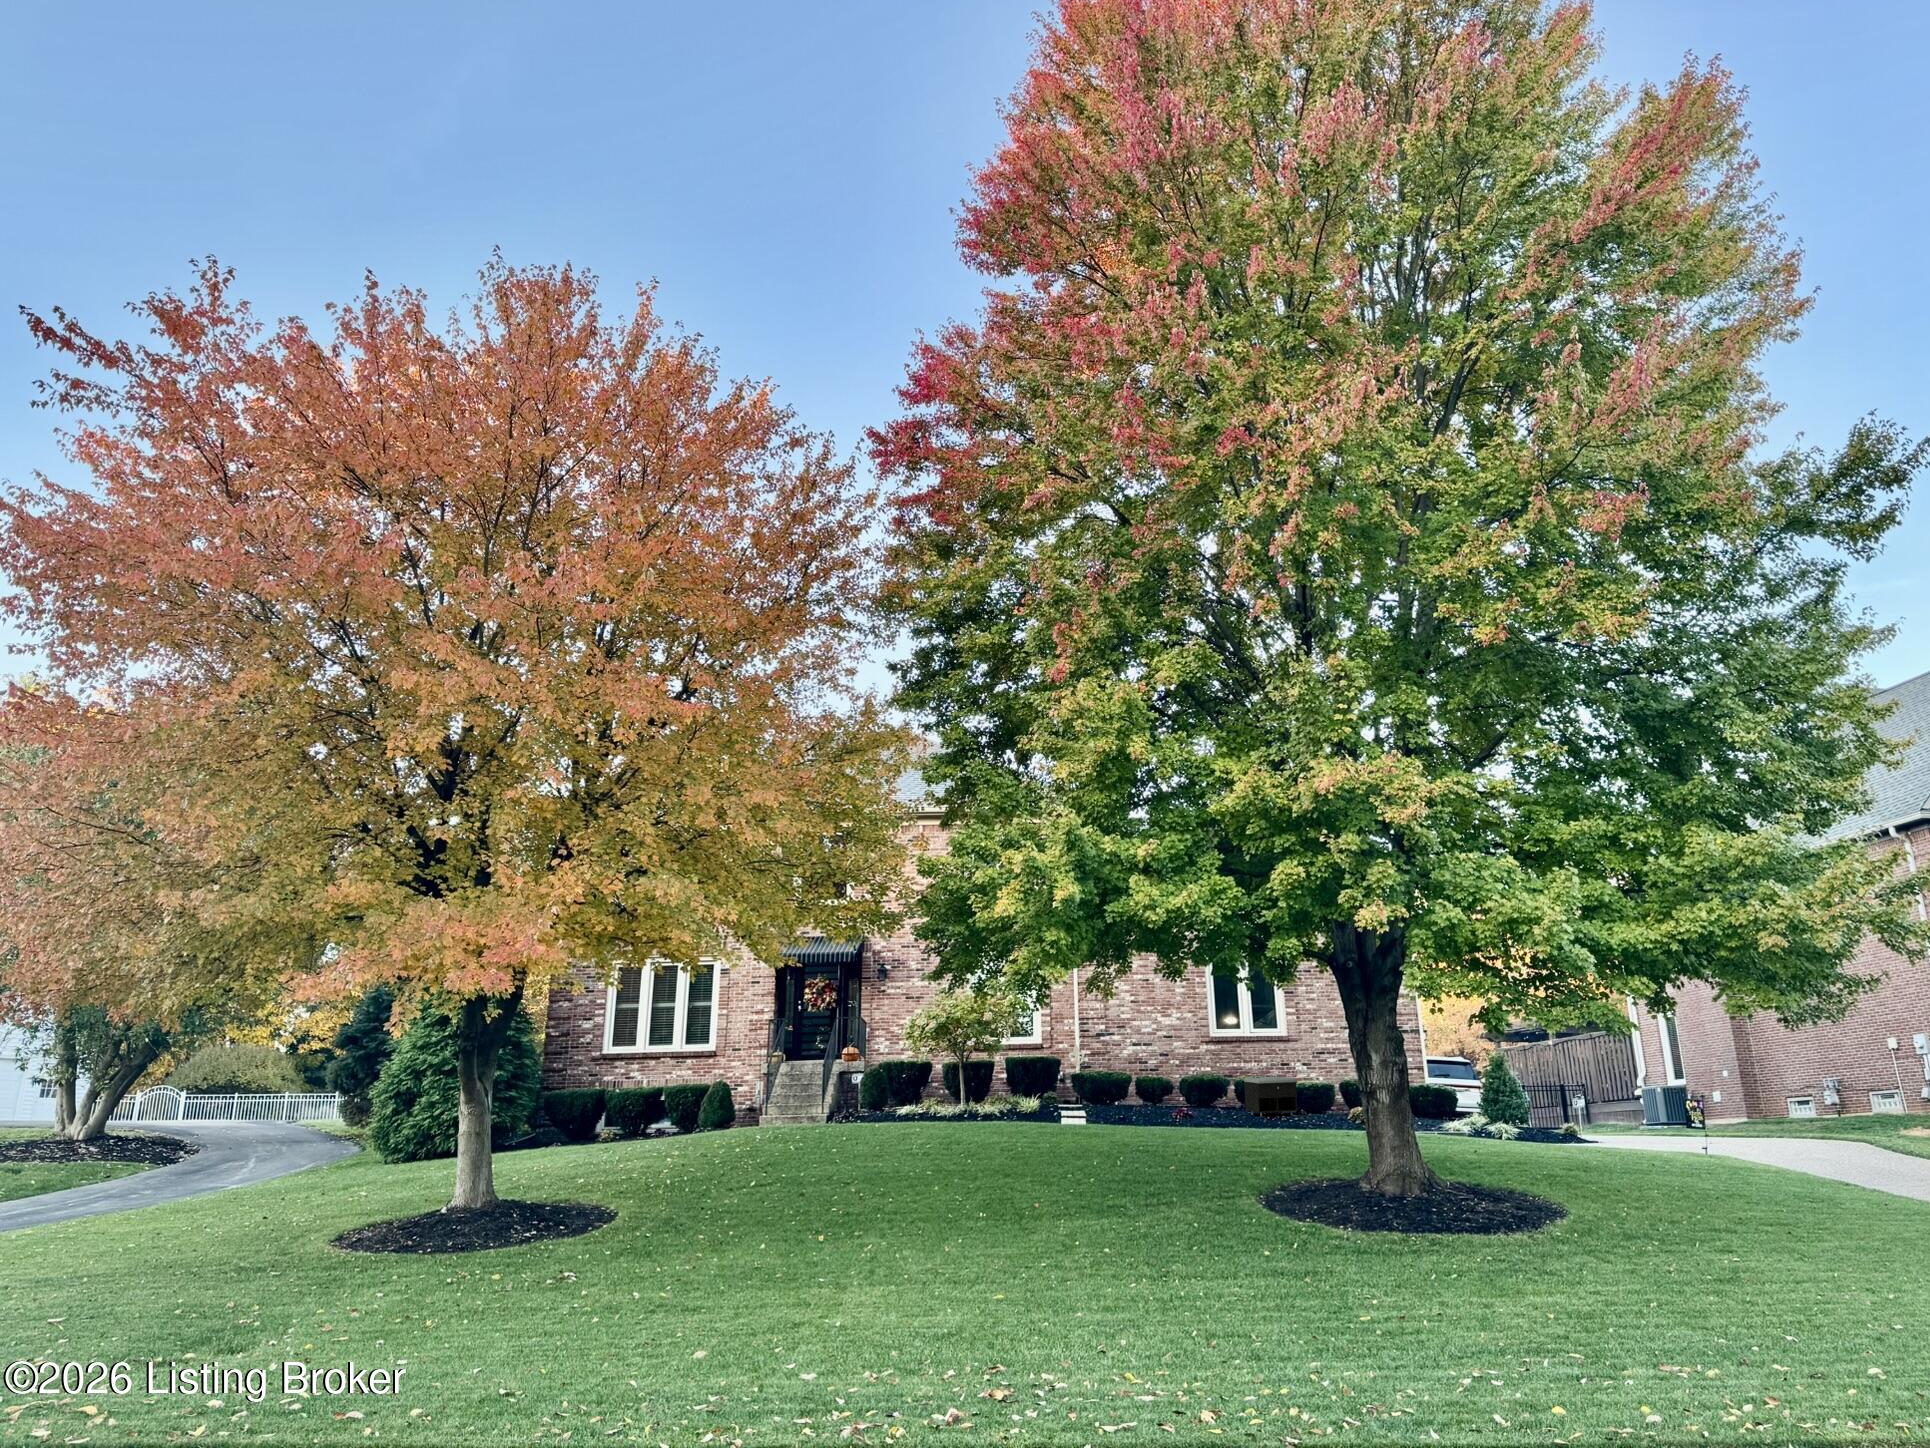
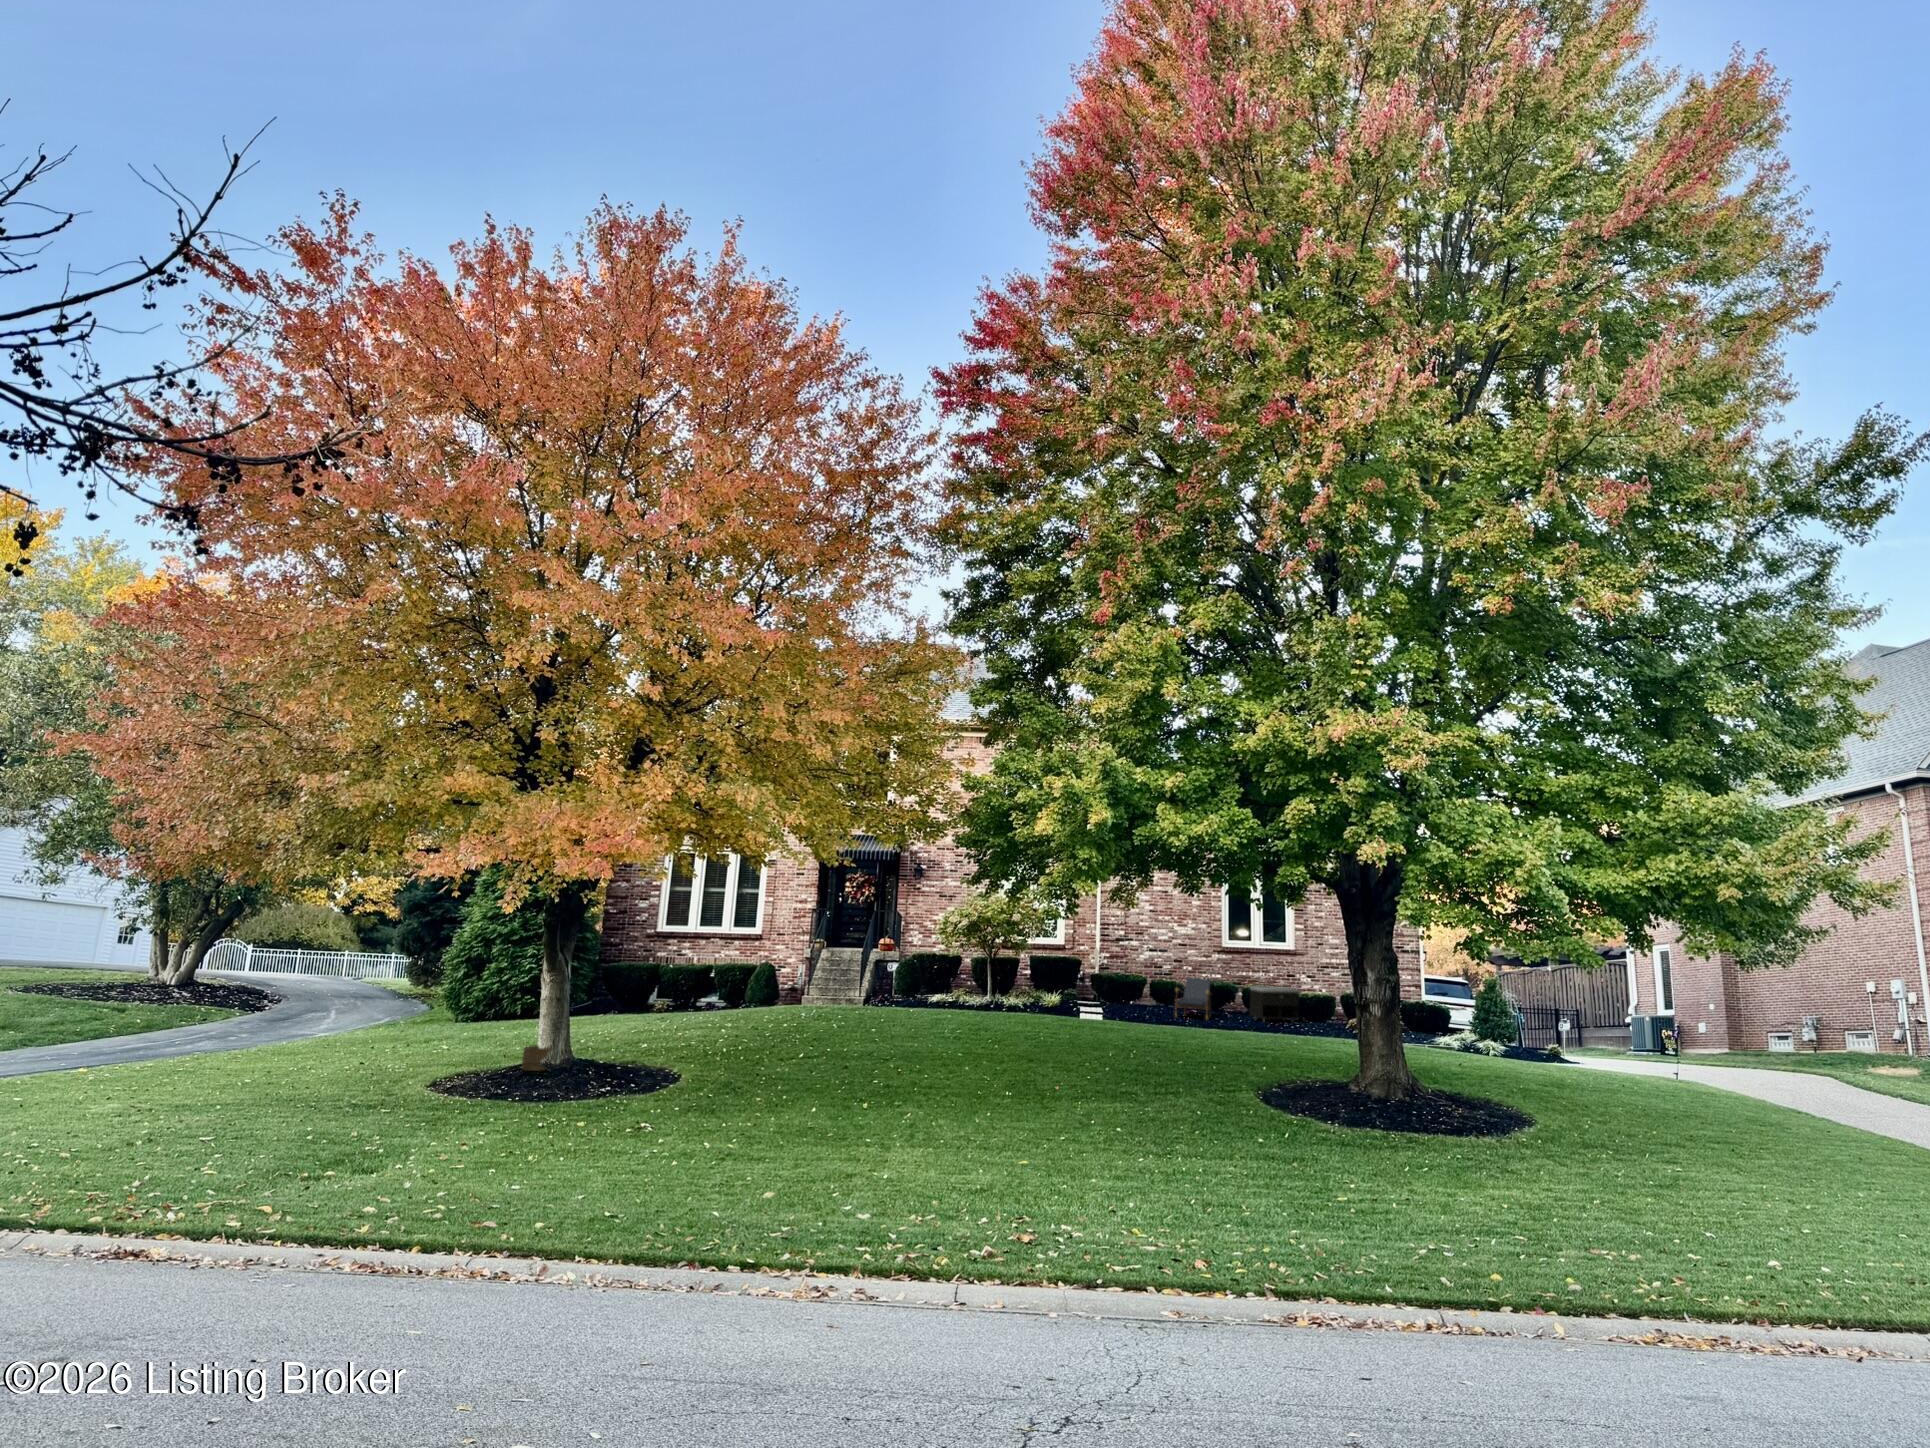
lounge chair: none [1165,1072,1204,1118] -> present [1175,977,1211,1017]
wooden bucket: none [432,1189,469,1220] -> present [522,1045,552,1071]

